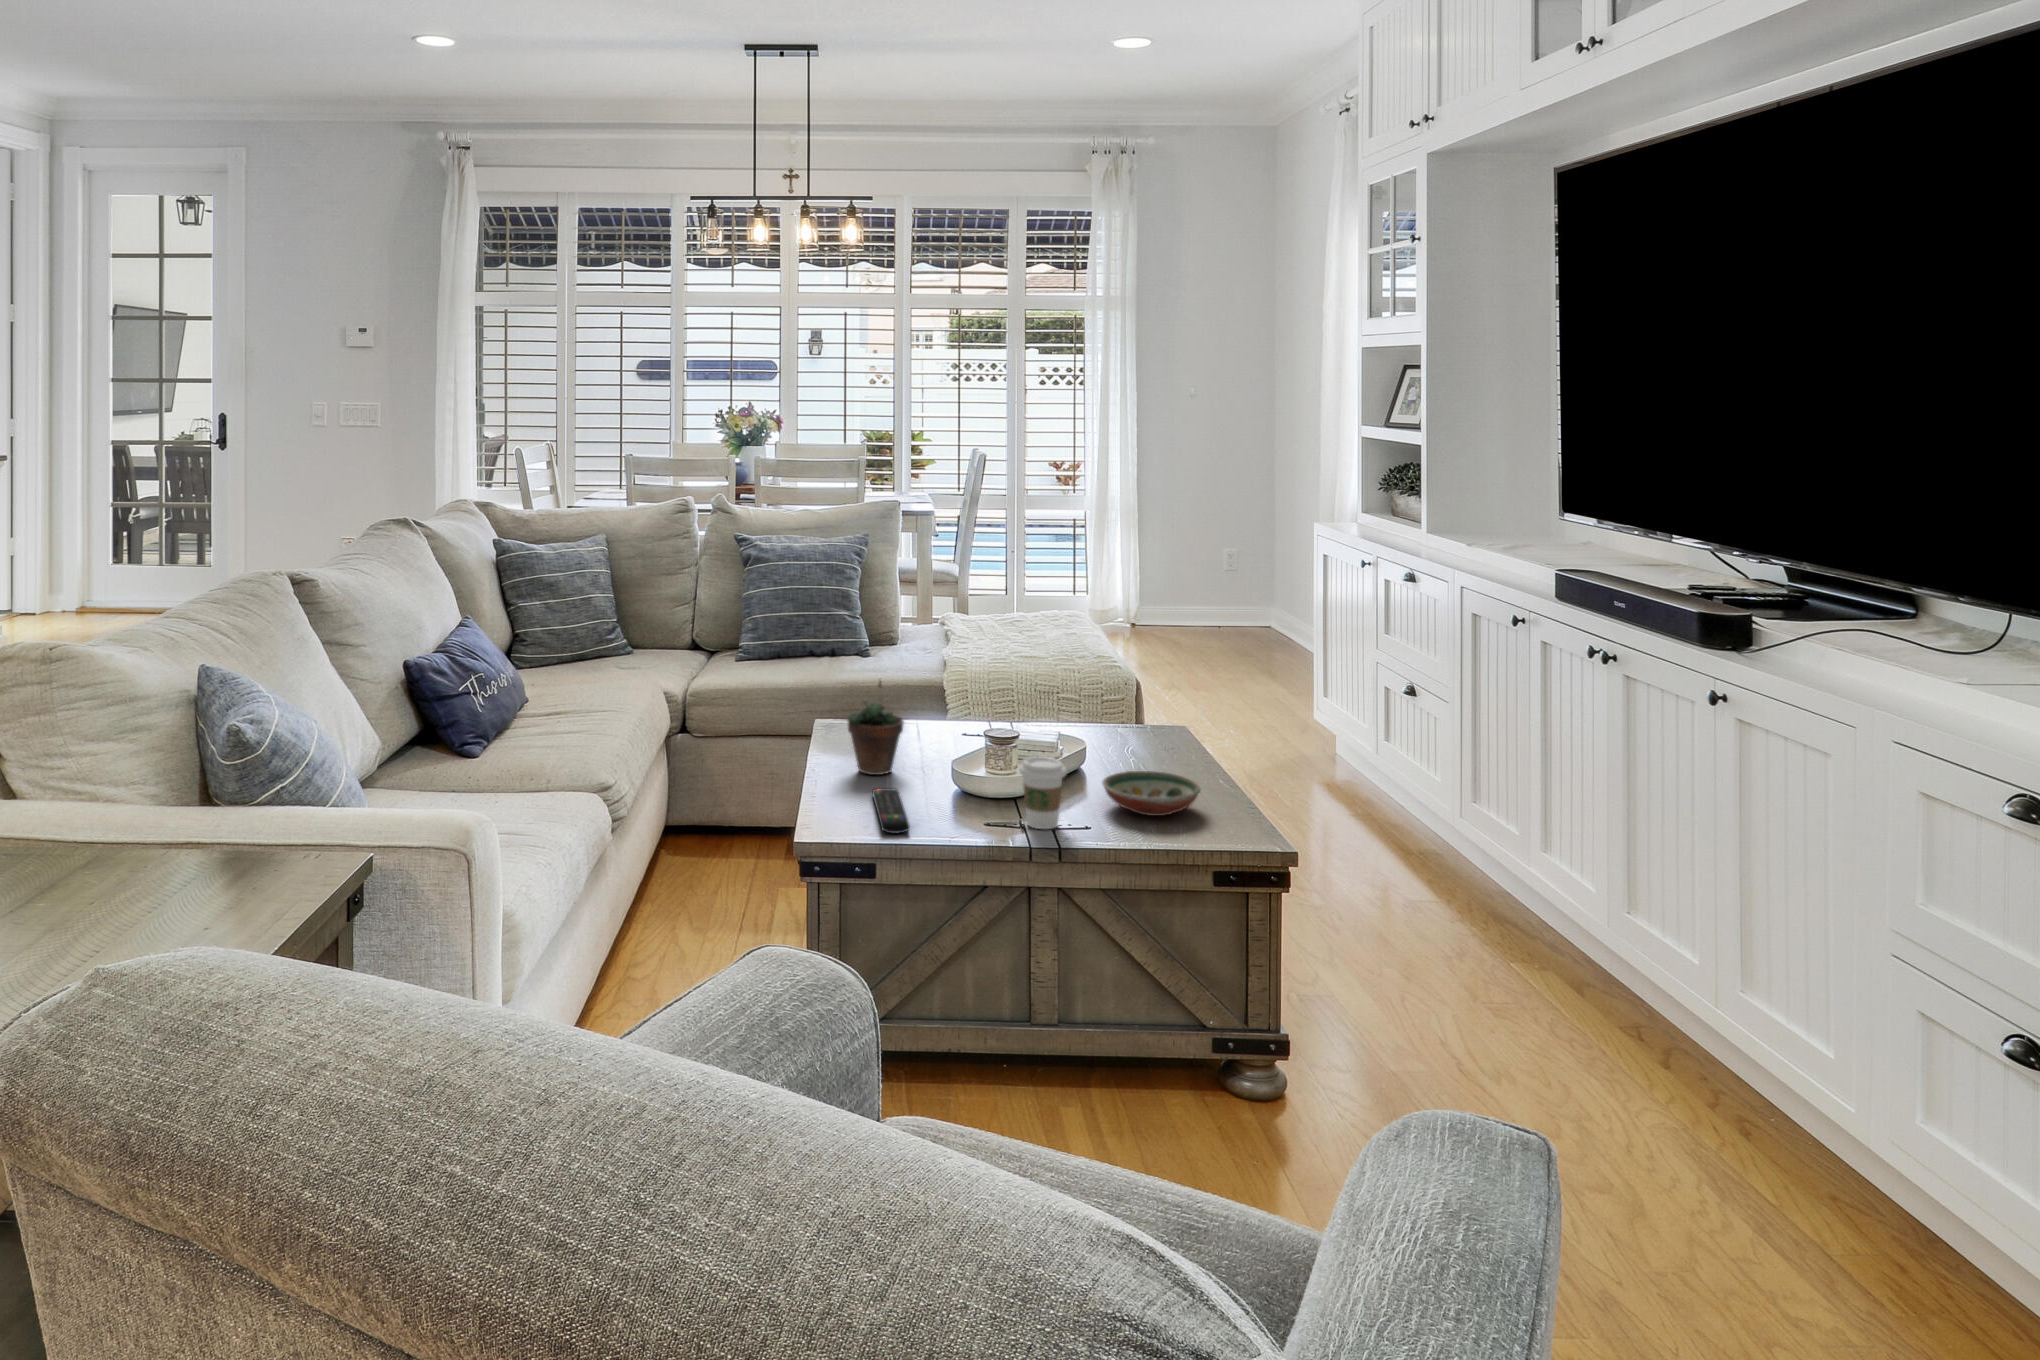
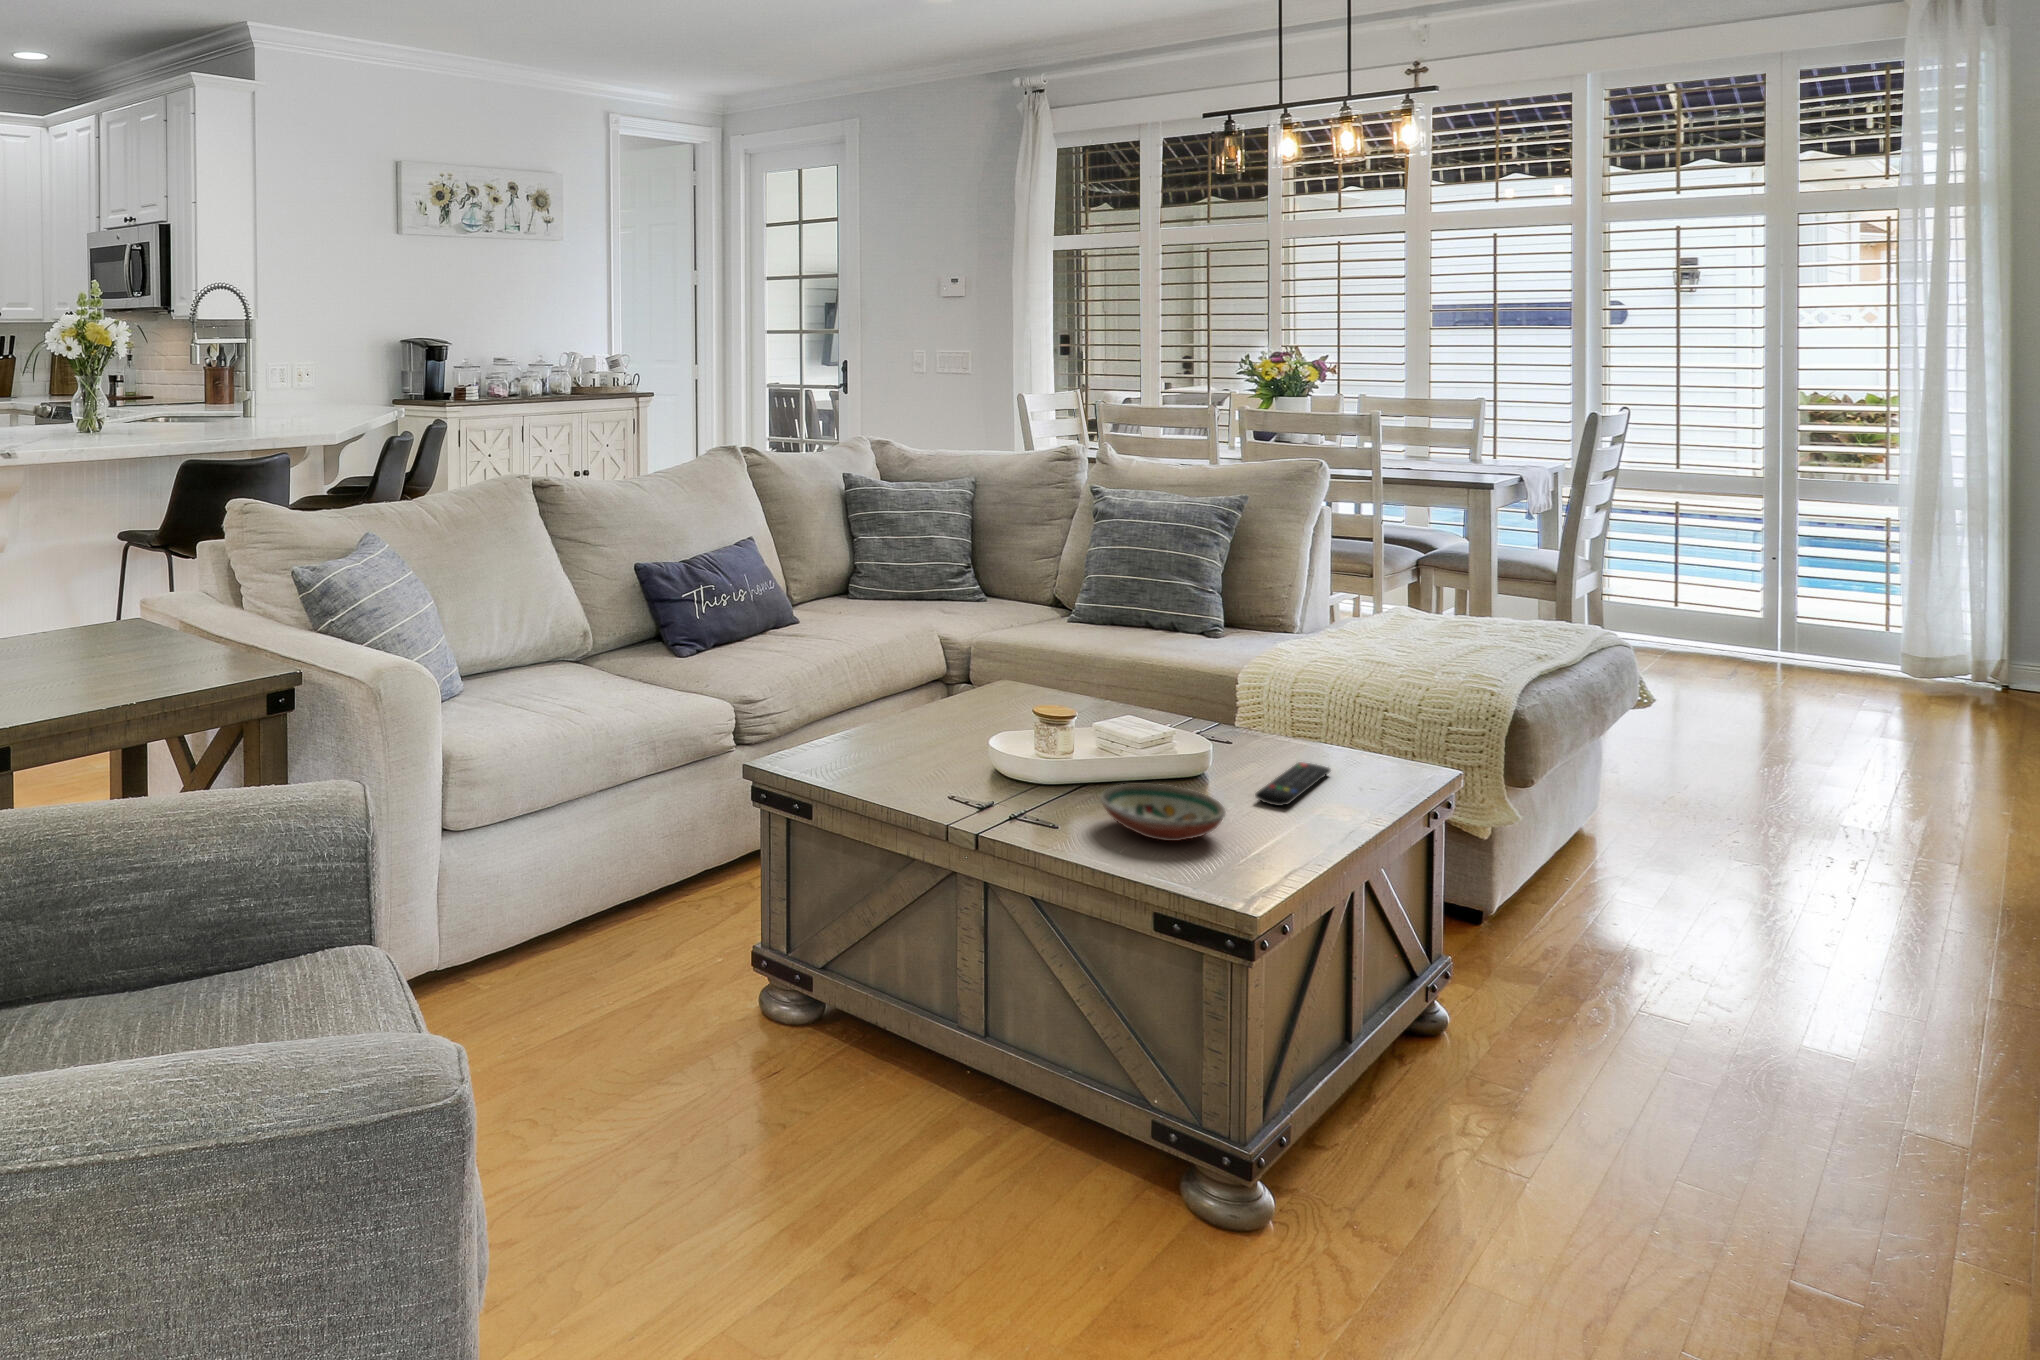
succulent plant: present [848,681,904,775] -> none [923,636,992,737]
coffee cup: present [1019,756,1066,829] -> none [983,737,1037,818]
remote control: present [872,788,910,834] -> present [1255,762,1330,806]

